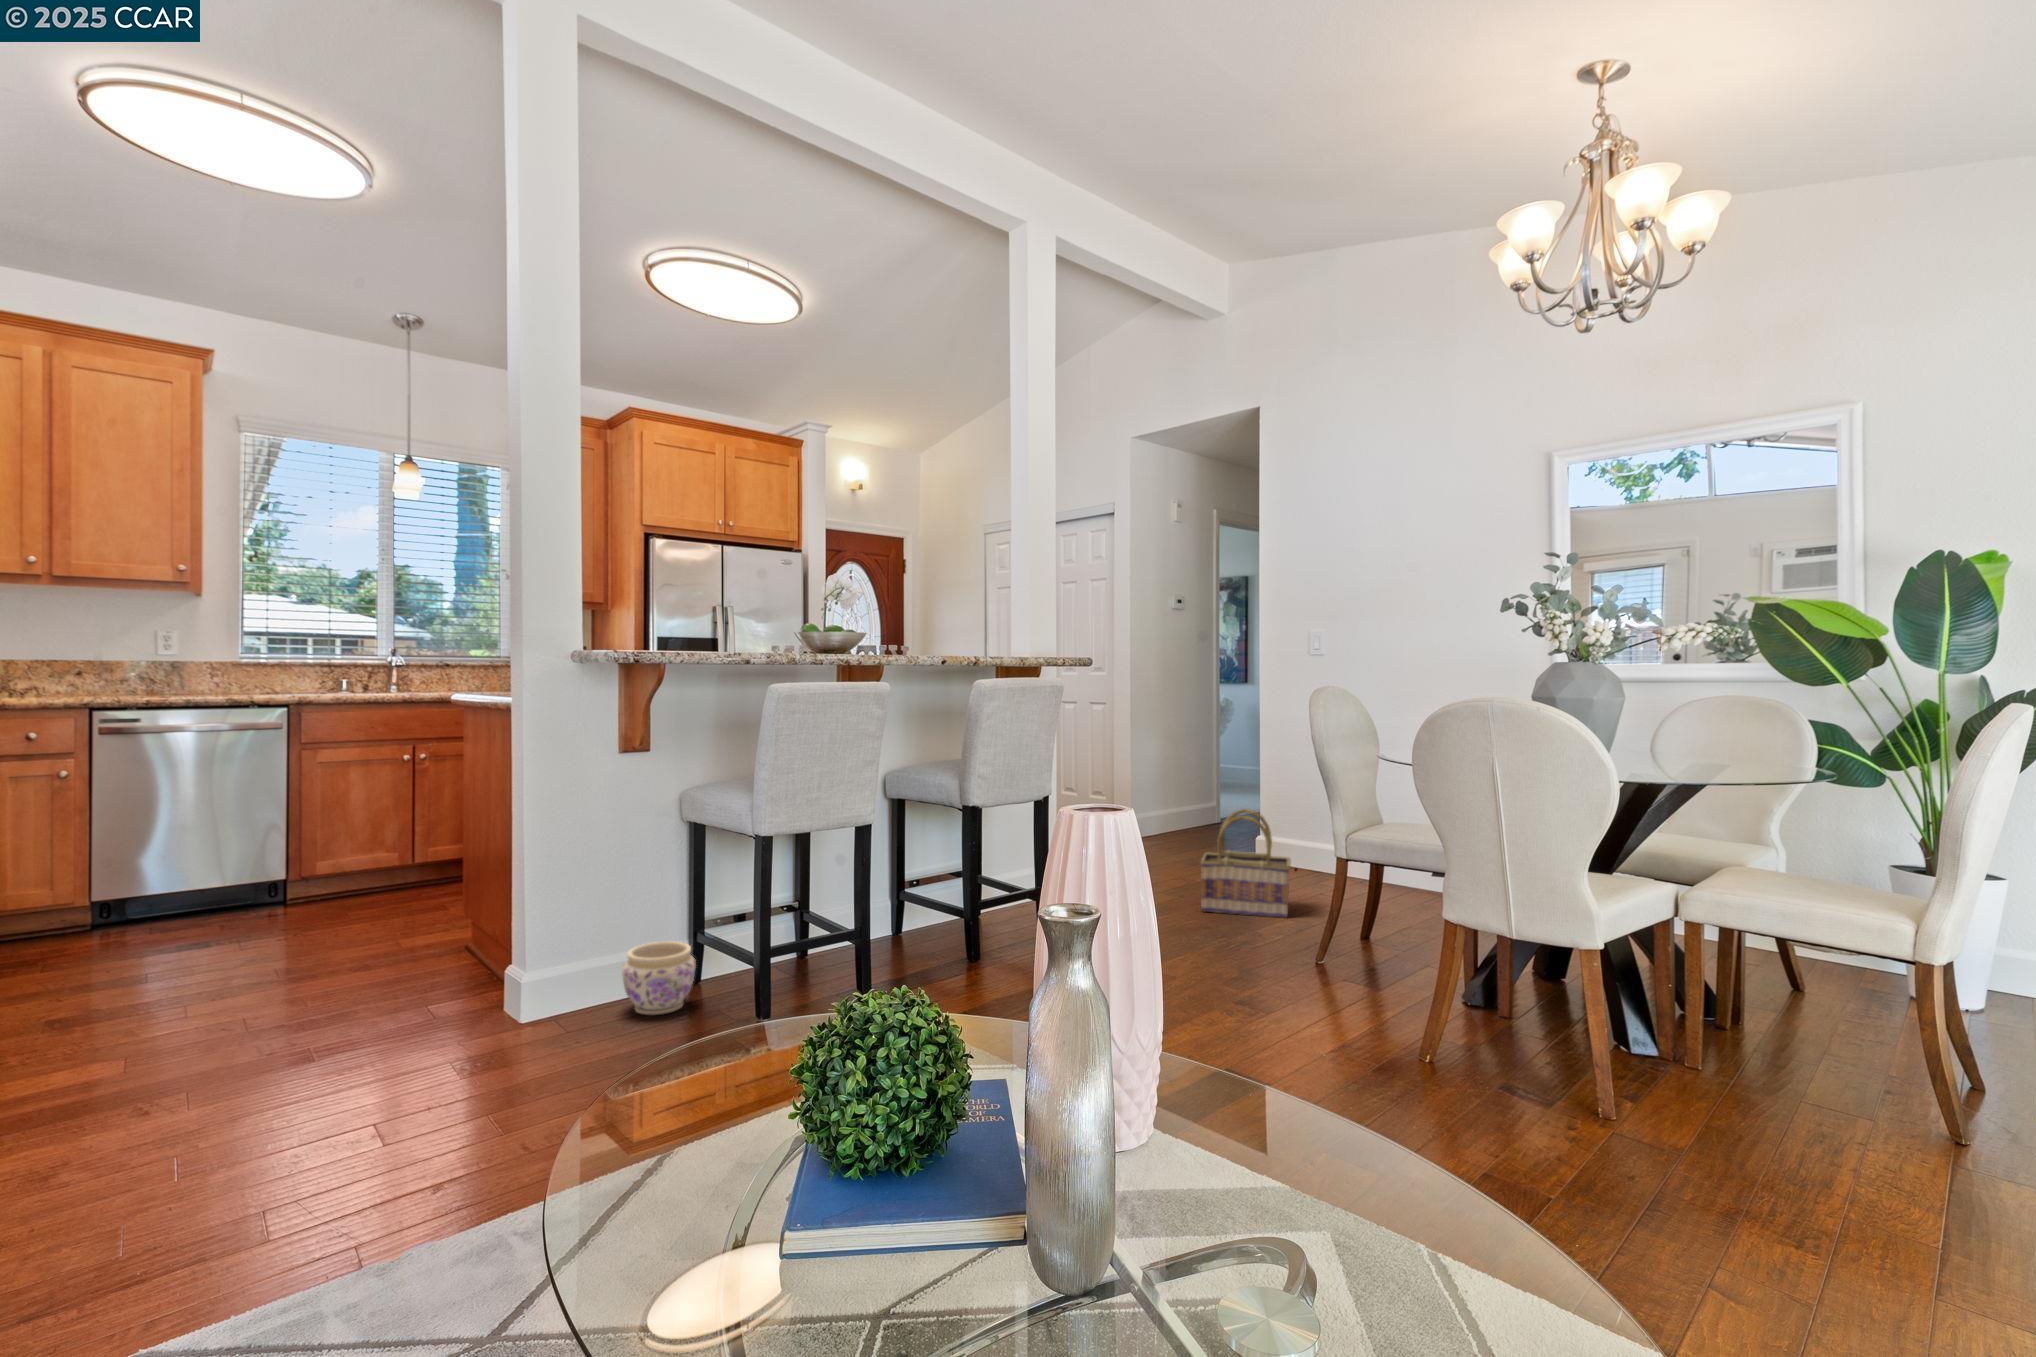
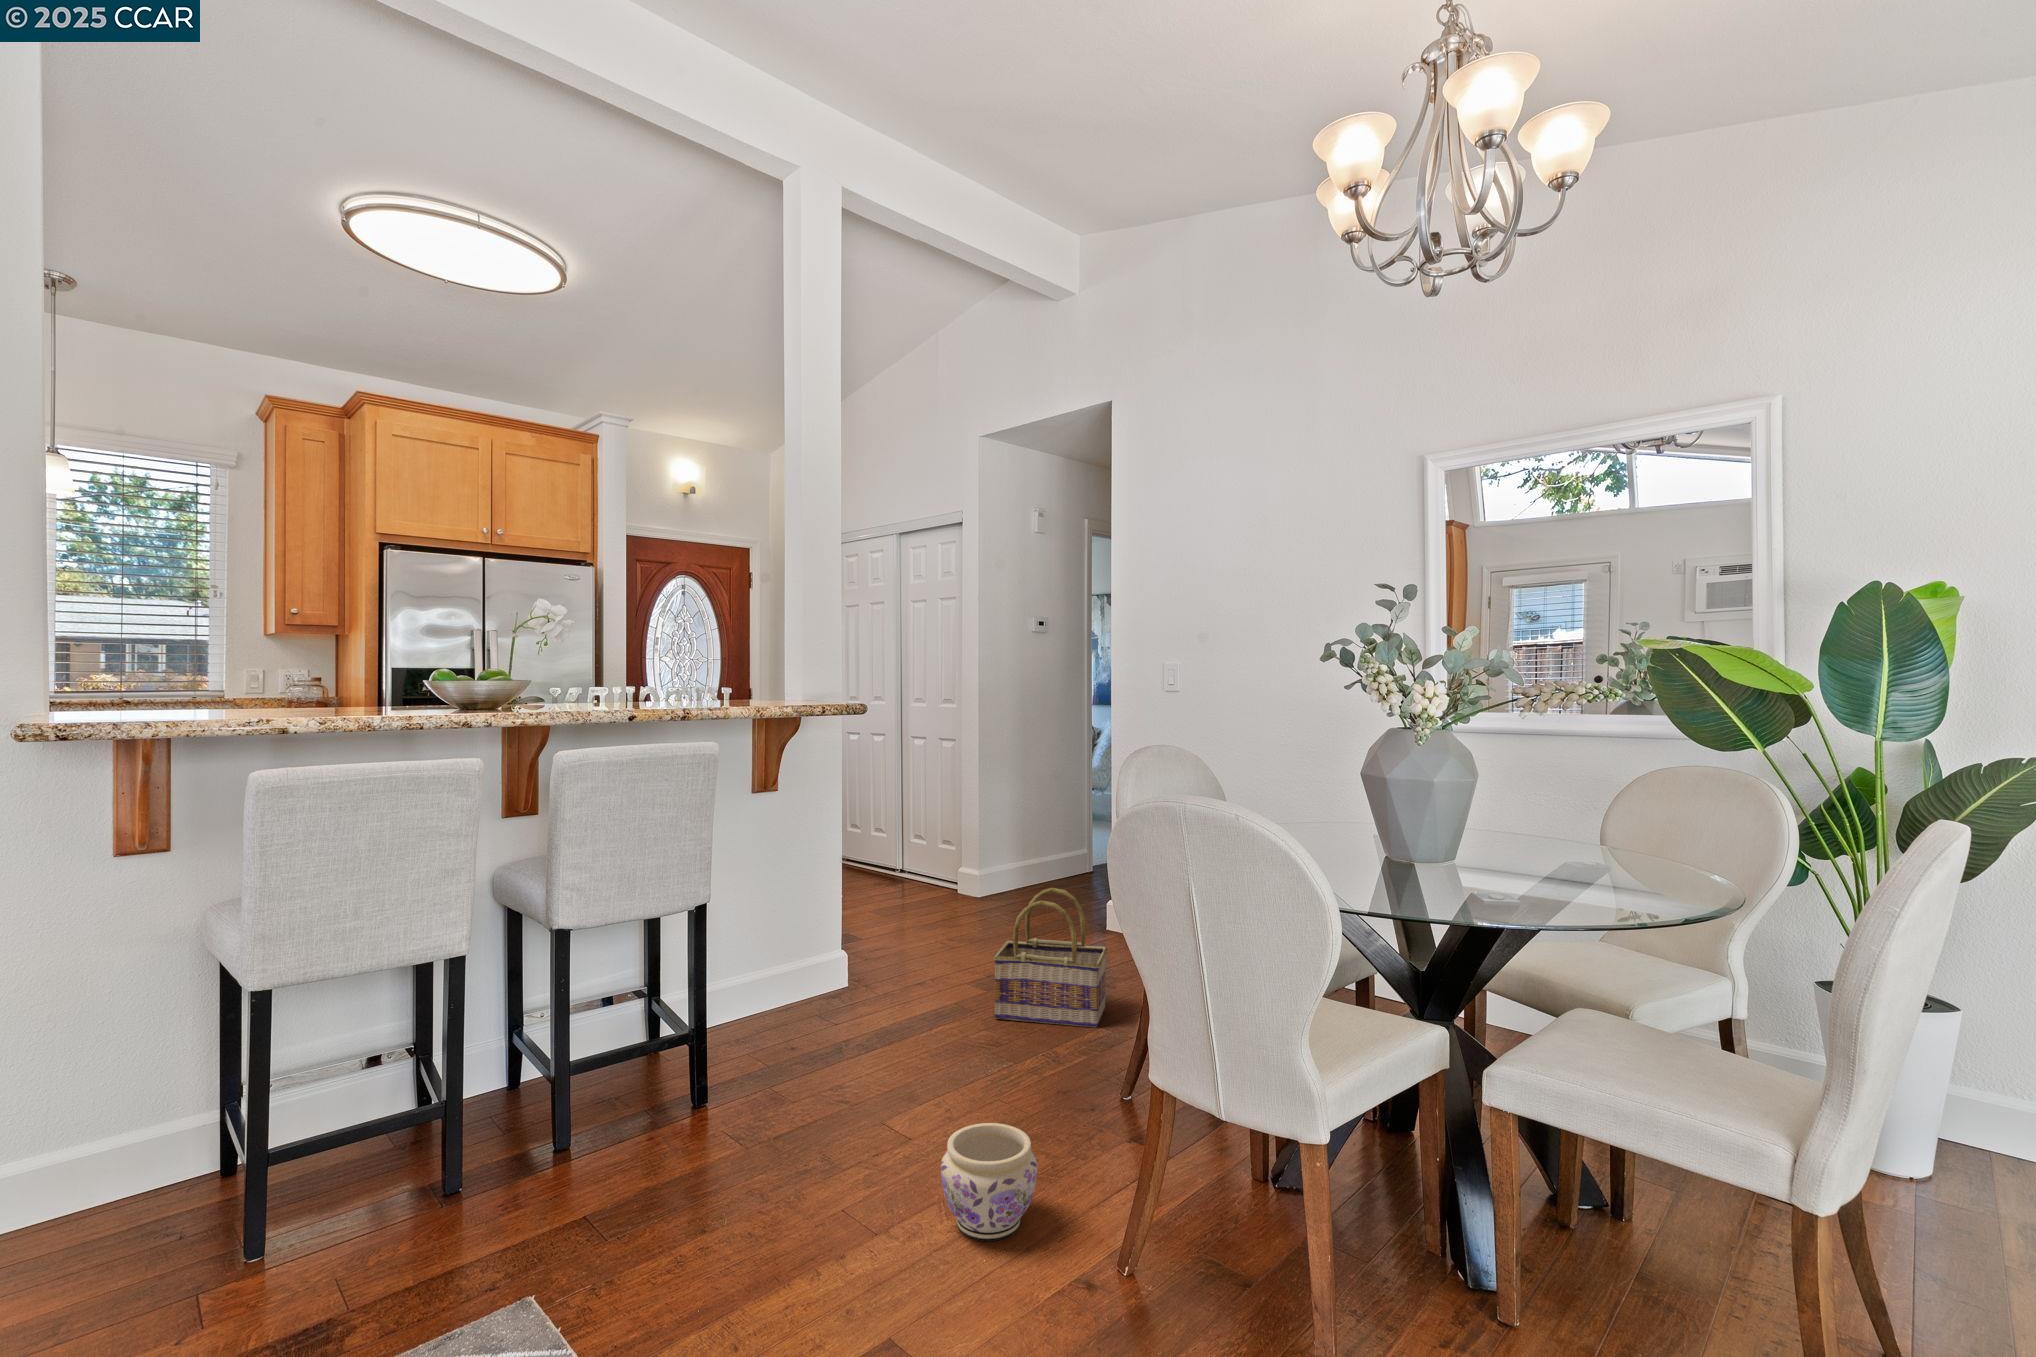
planter: present [622,941,696,1016] -> present [941,1123,1037,1241]

